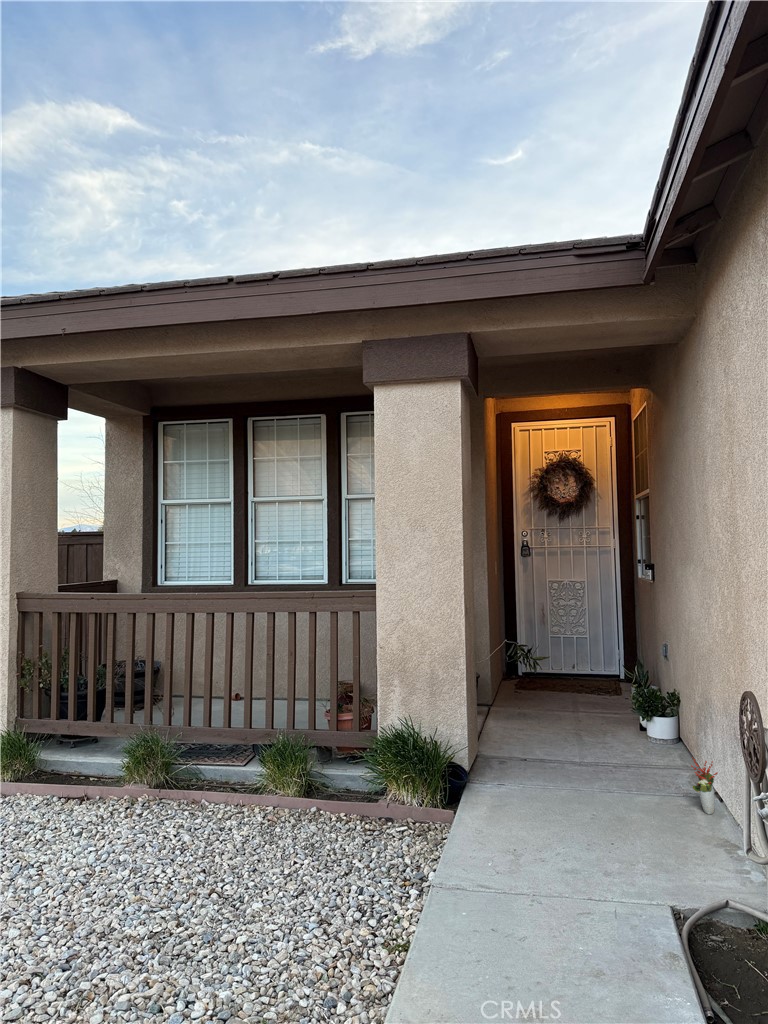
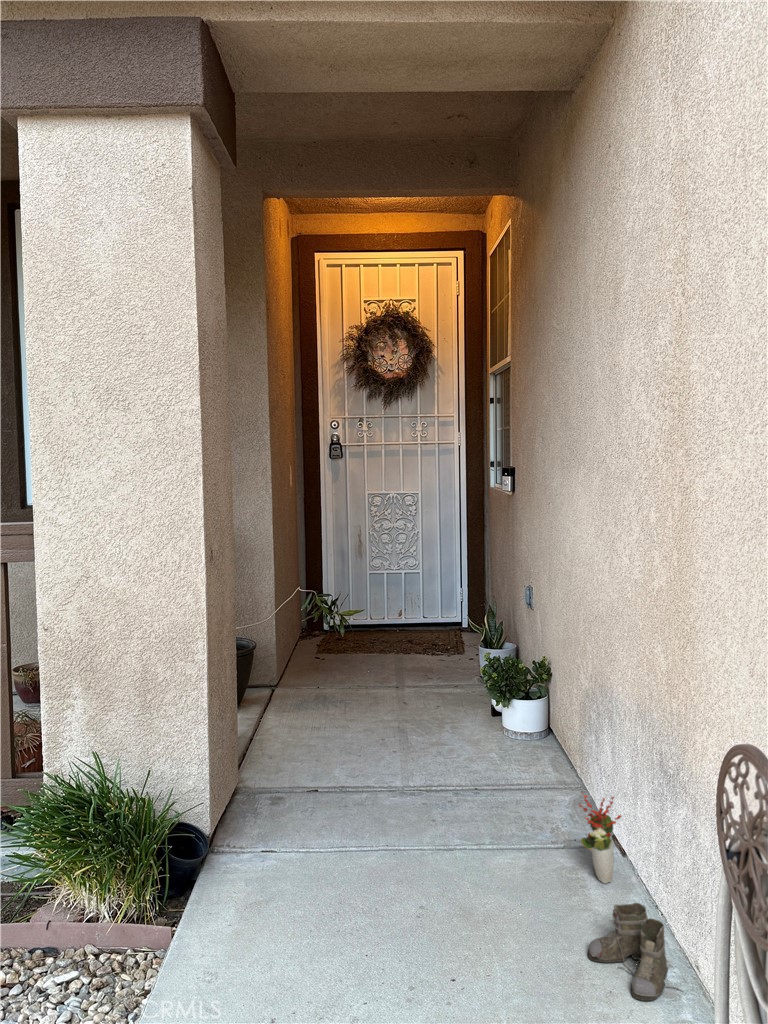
boots: none [693,813,749,861] -> present [588,902,668,1001]

